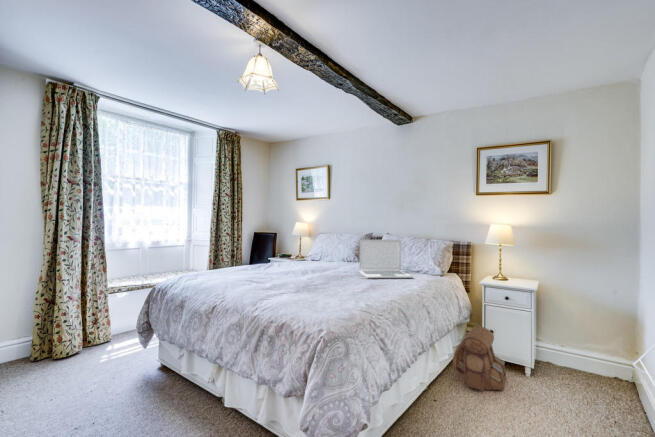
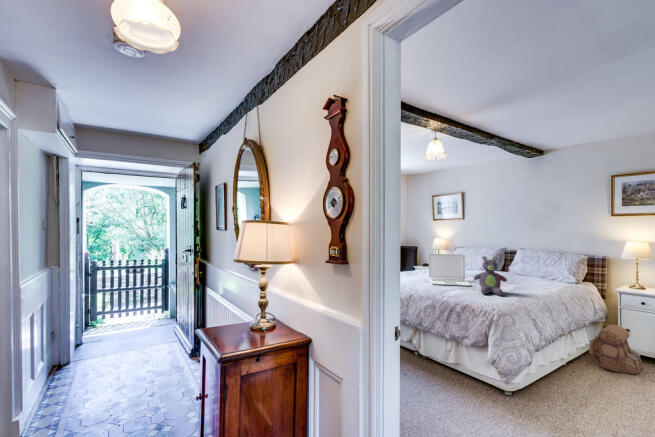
laptop: present [359,239,412,278] -> present [429,254,471,286]
stuffed bear: none [310,241,355,301] -> present [474,256,507,296]

